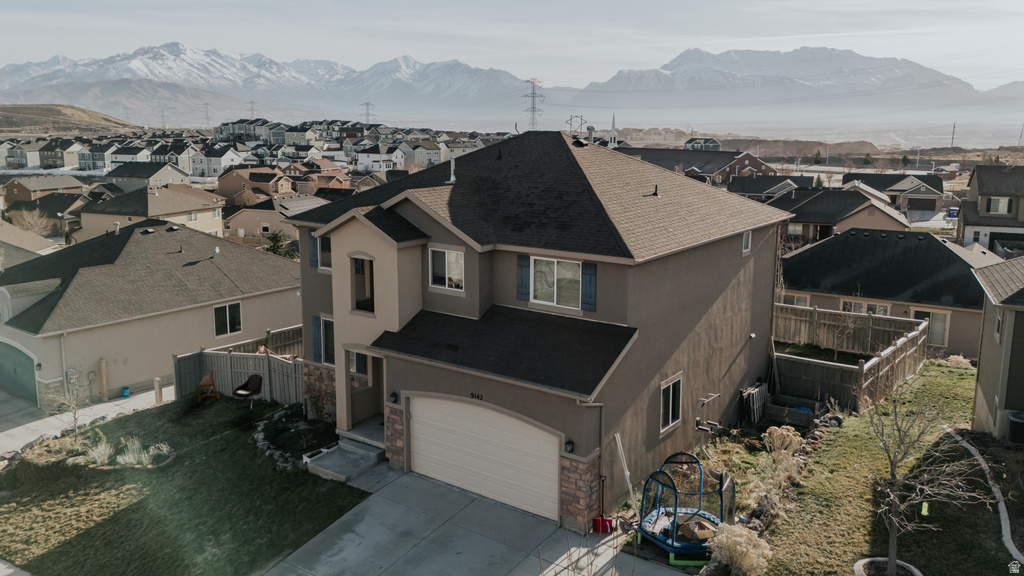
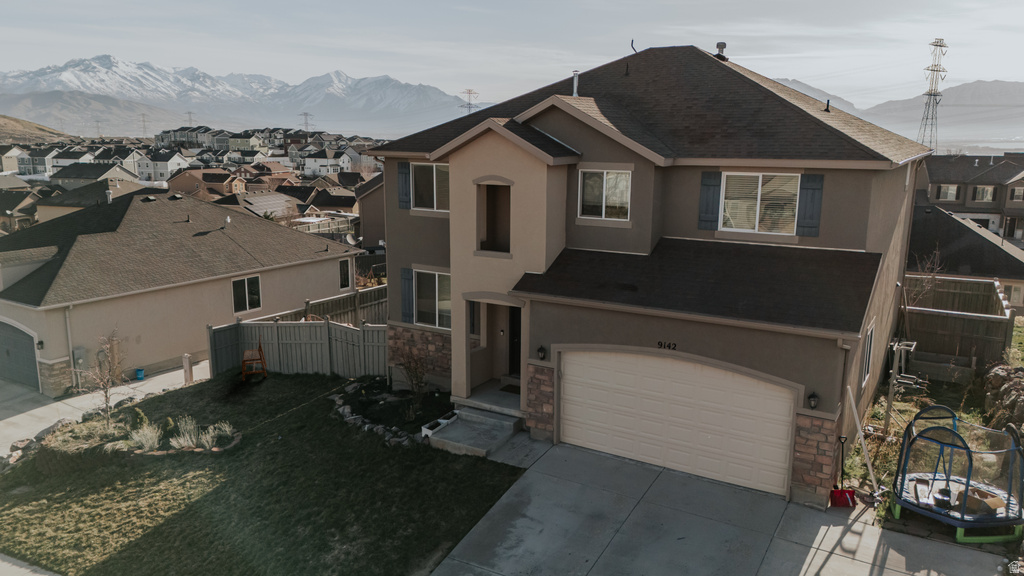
lounge chair: present [233,374,267,408] -> none [290,345,330,386]

